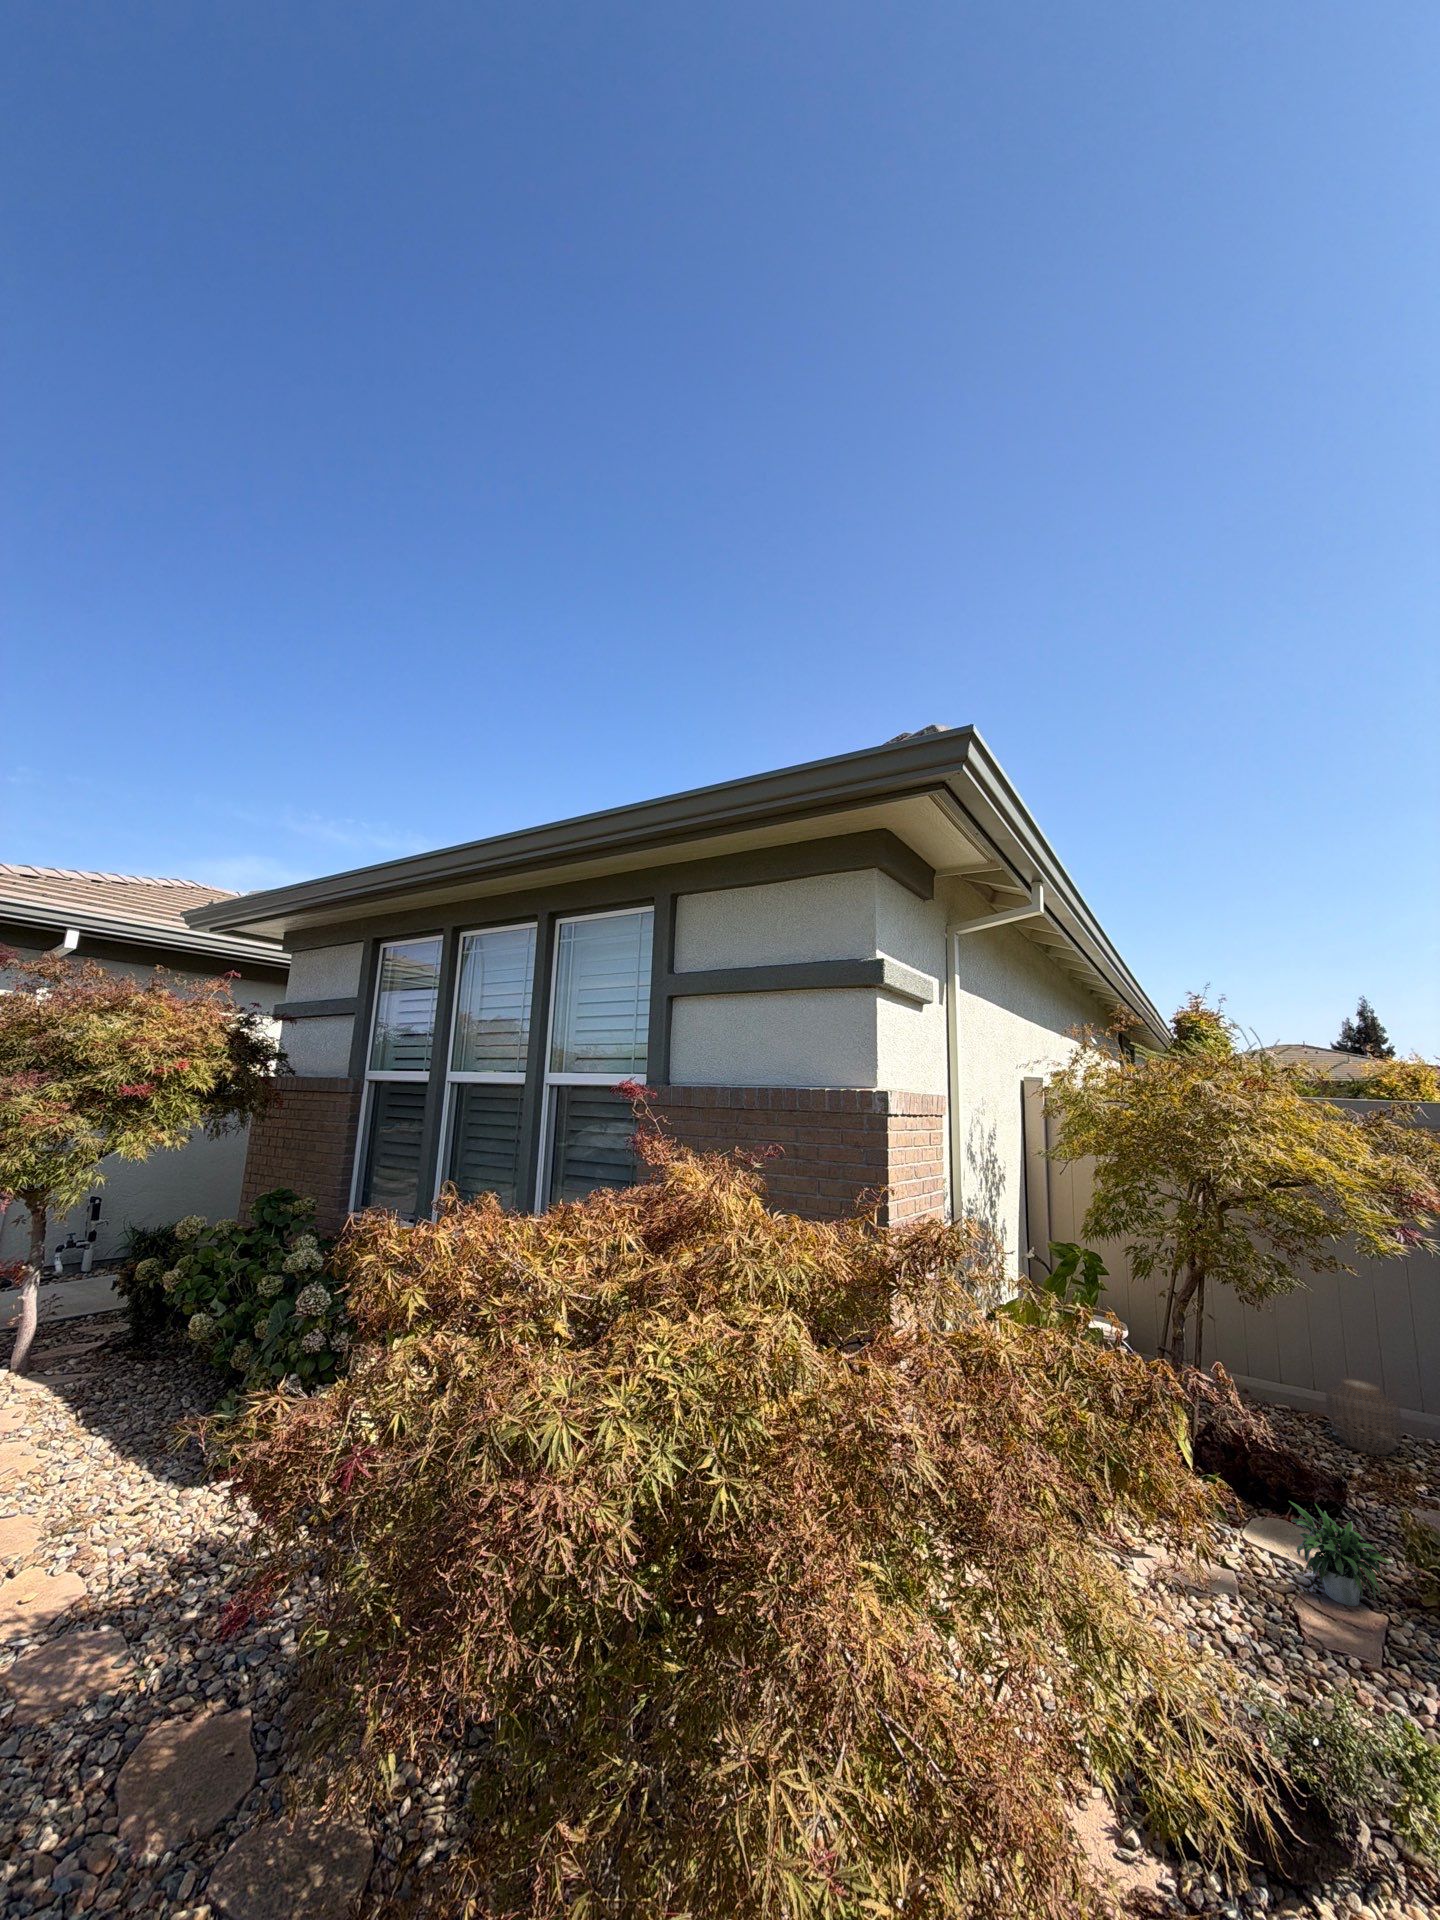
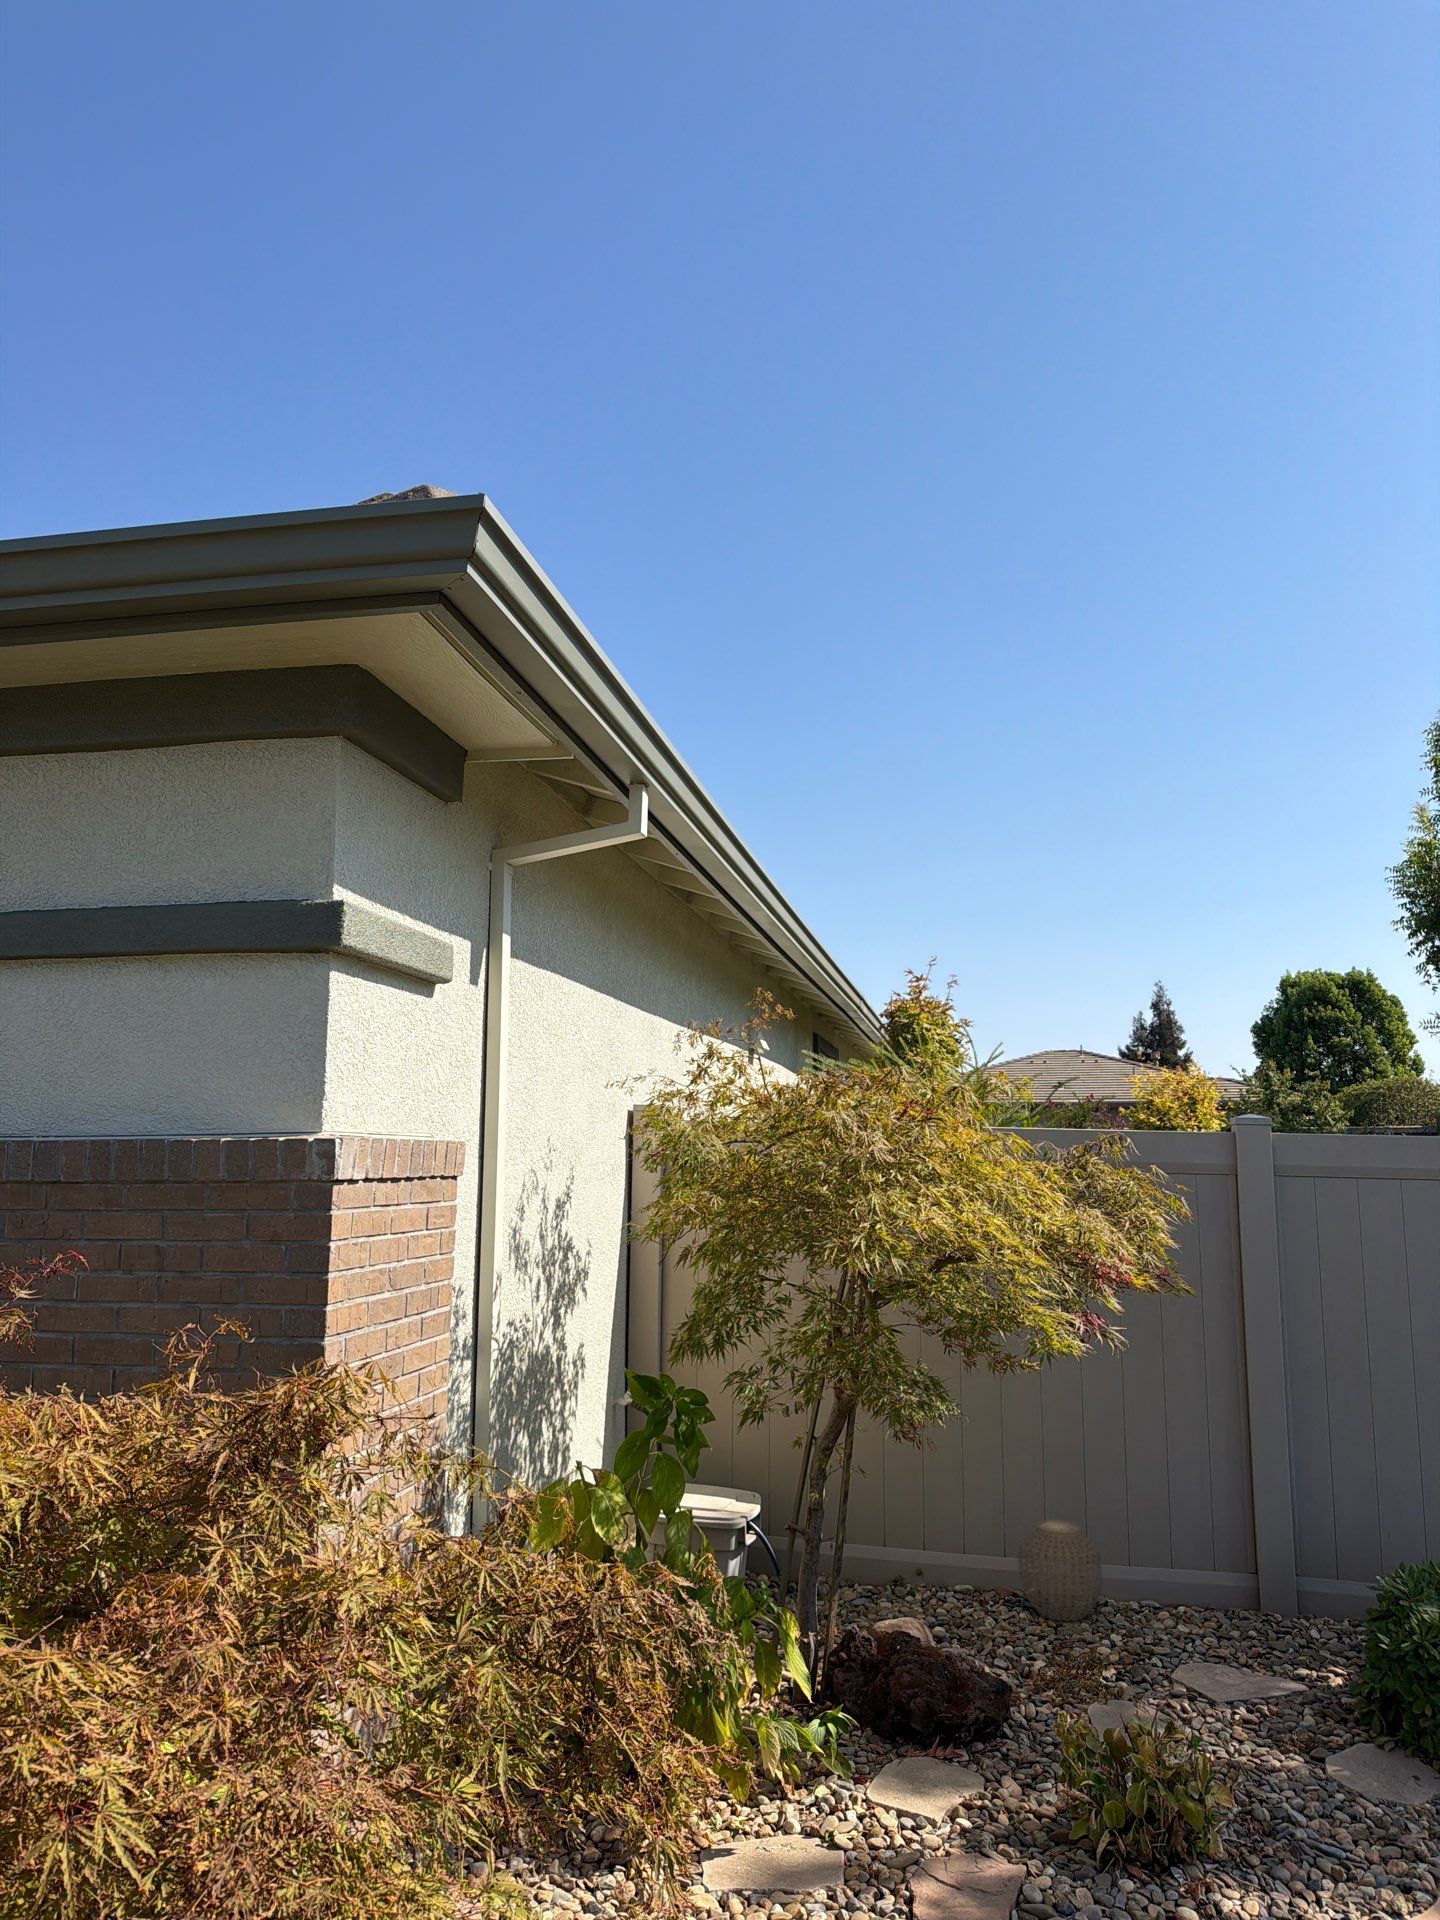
potted plant: present [1286,1501,1390,1606] -> none [916,1724,1030,1868]

